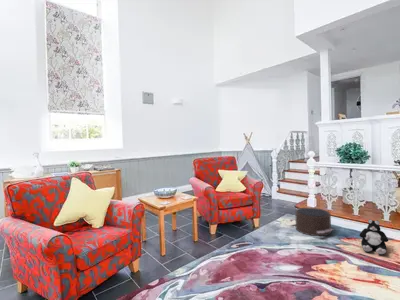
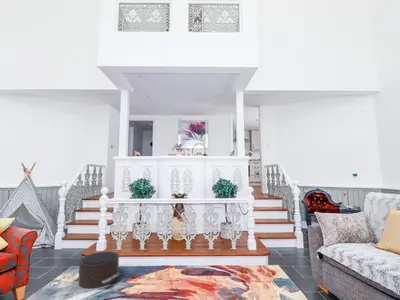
plush toy: present [360,219,388,254] -> none [144,253,166,289]

